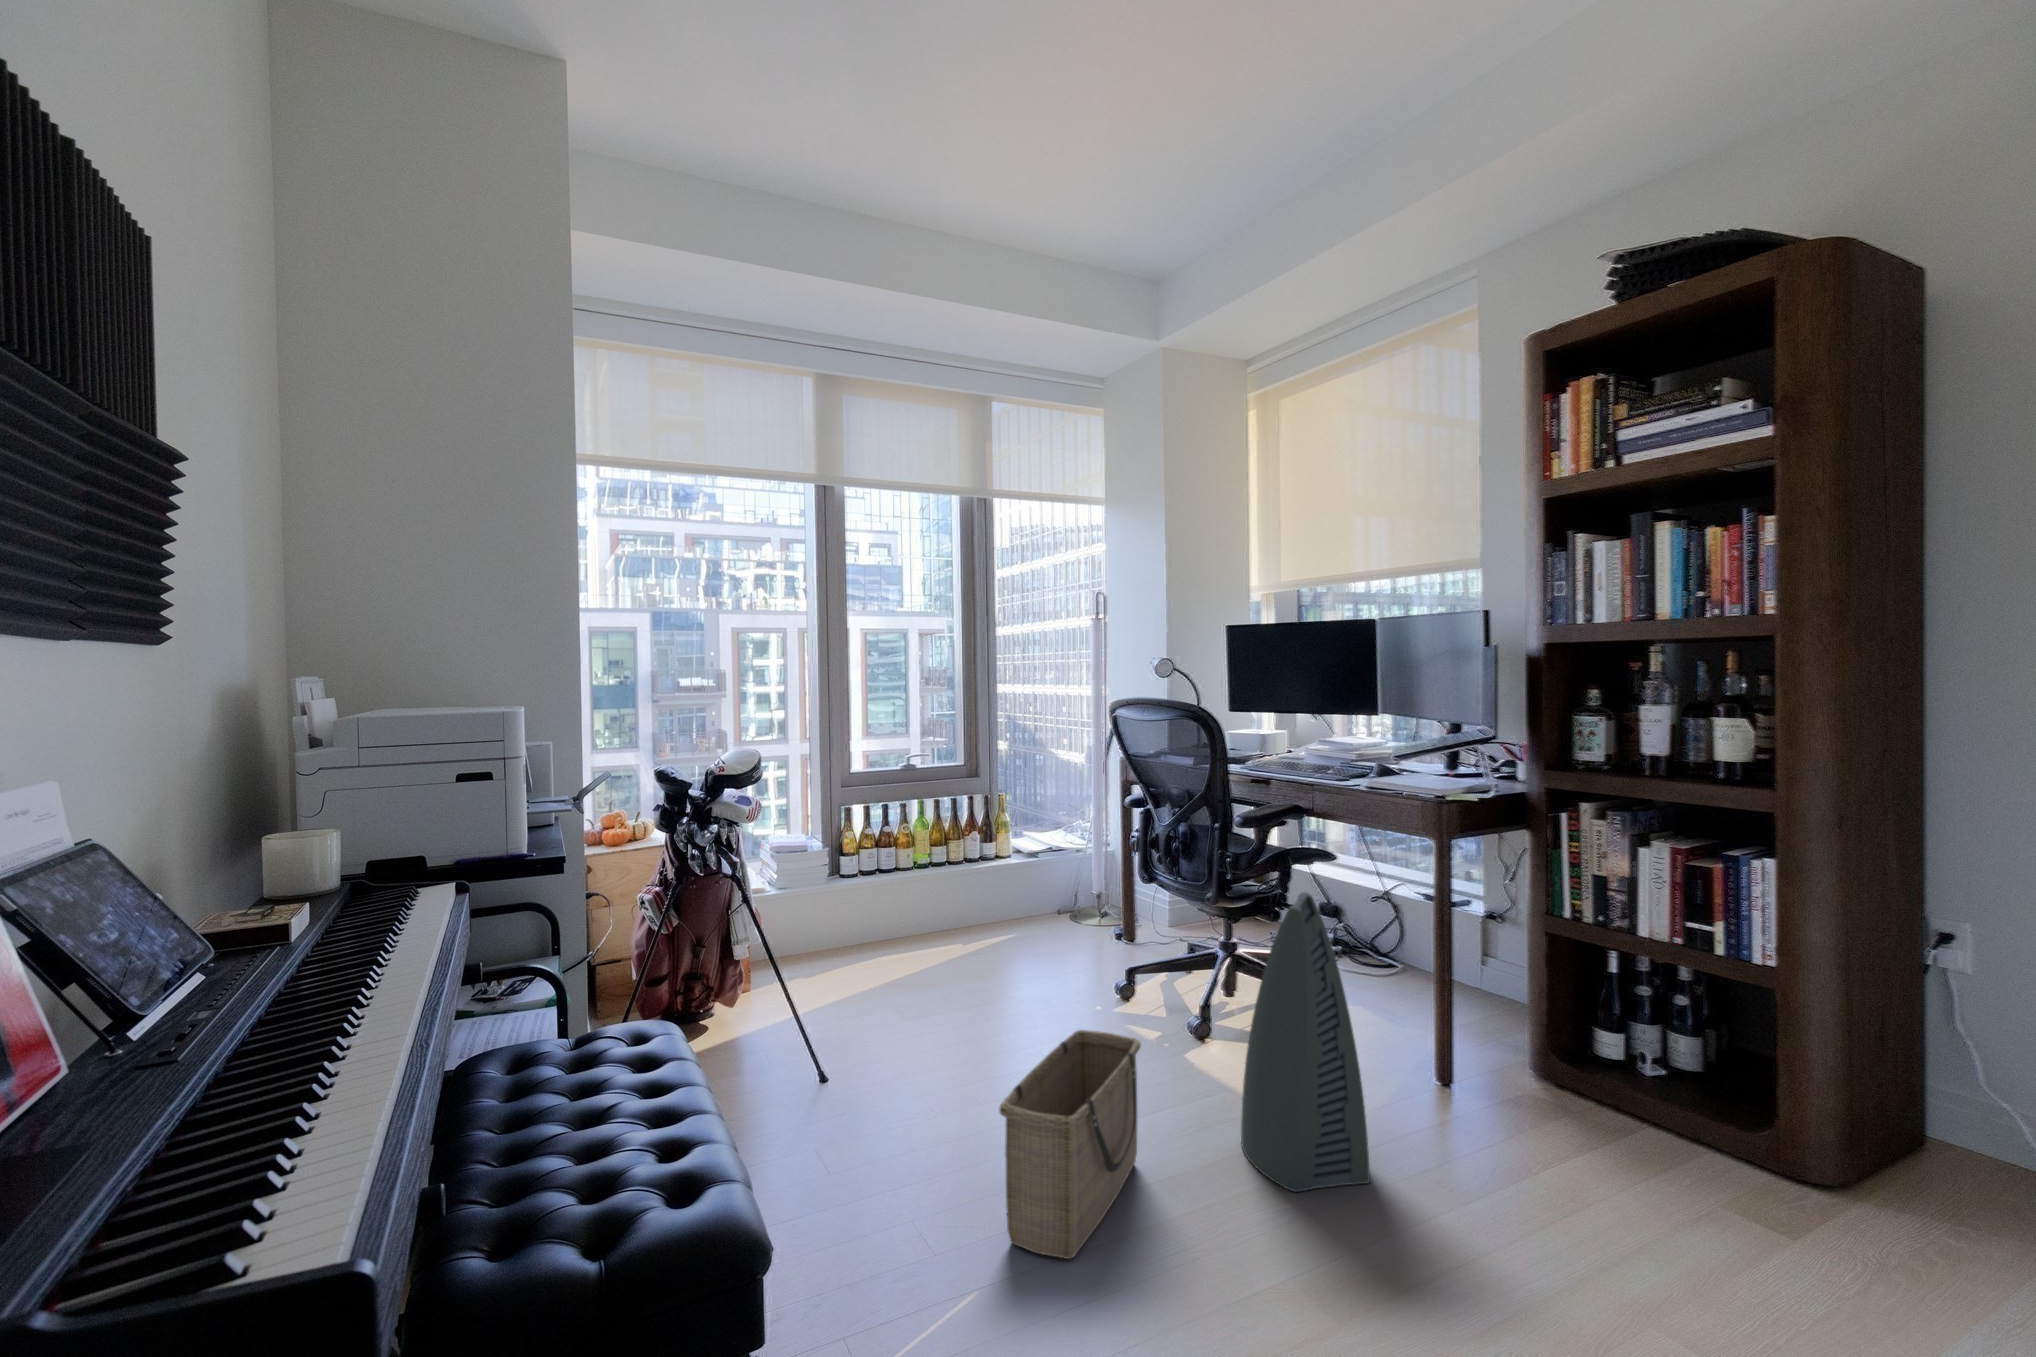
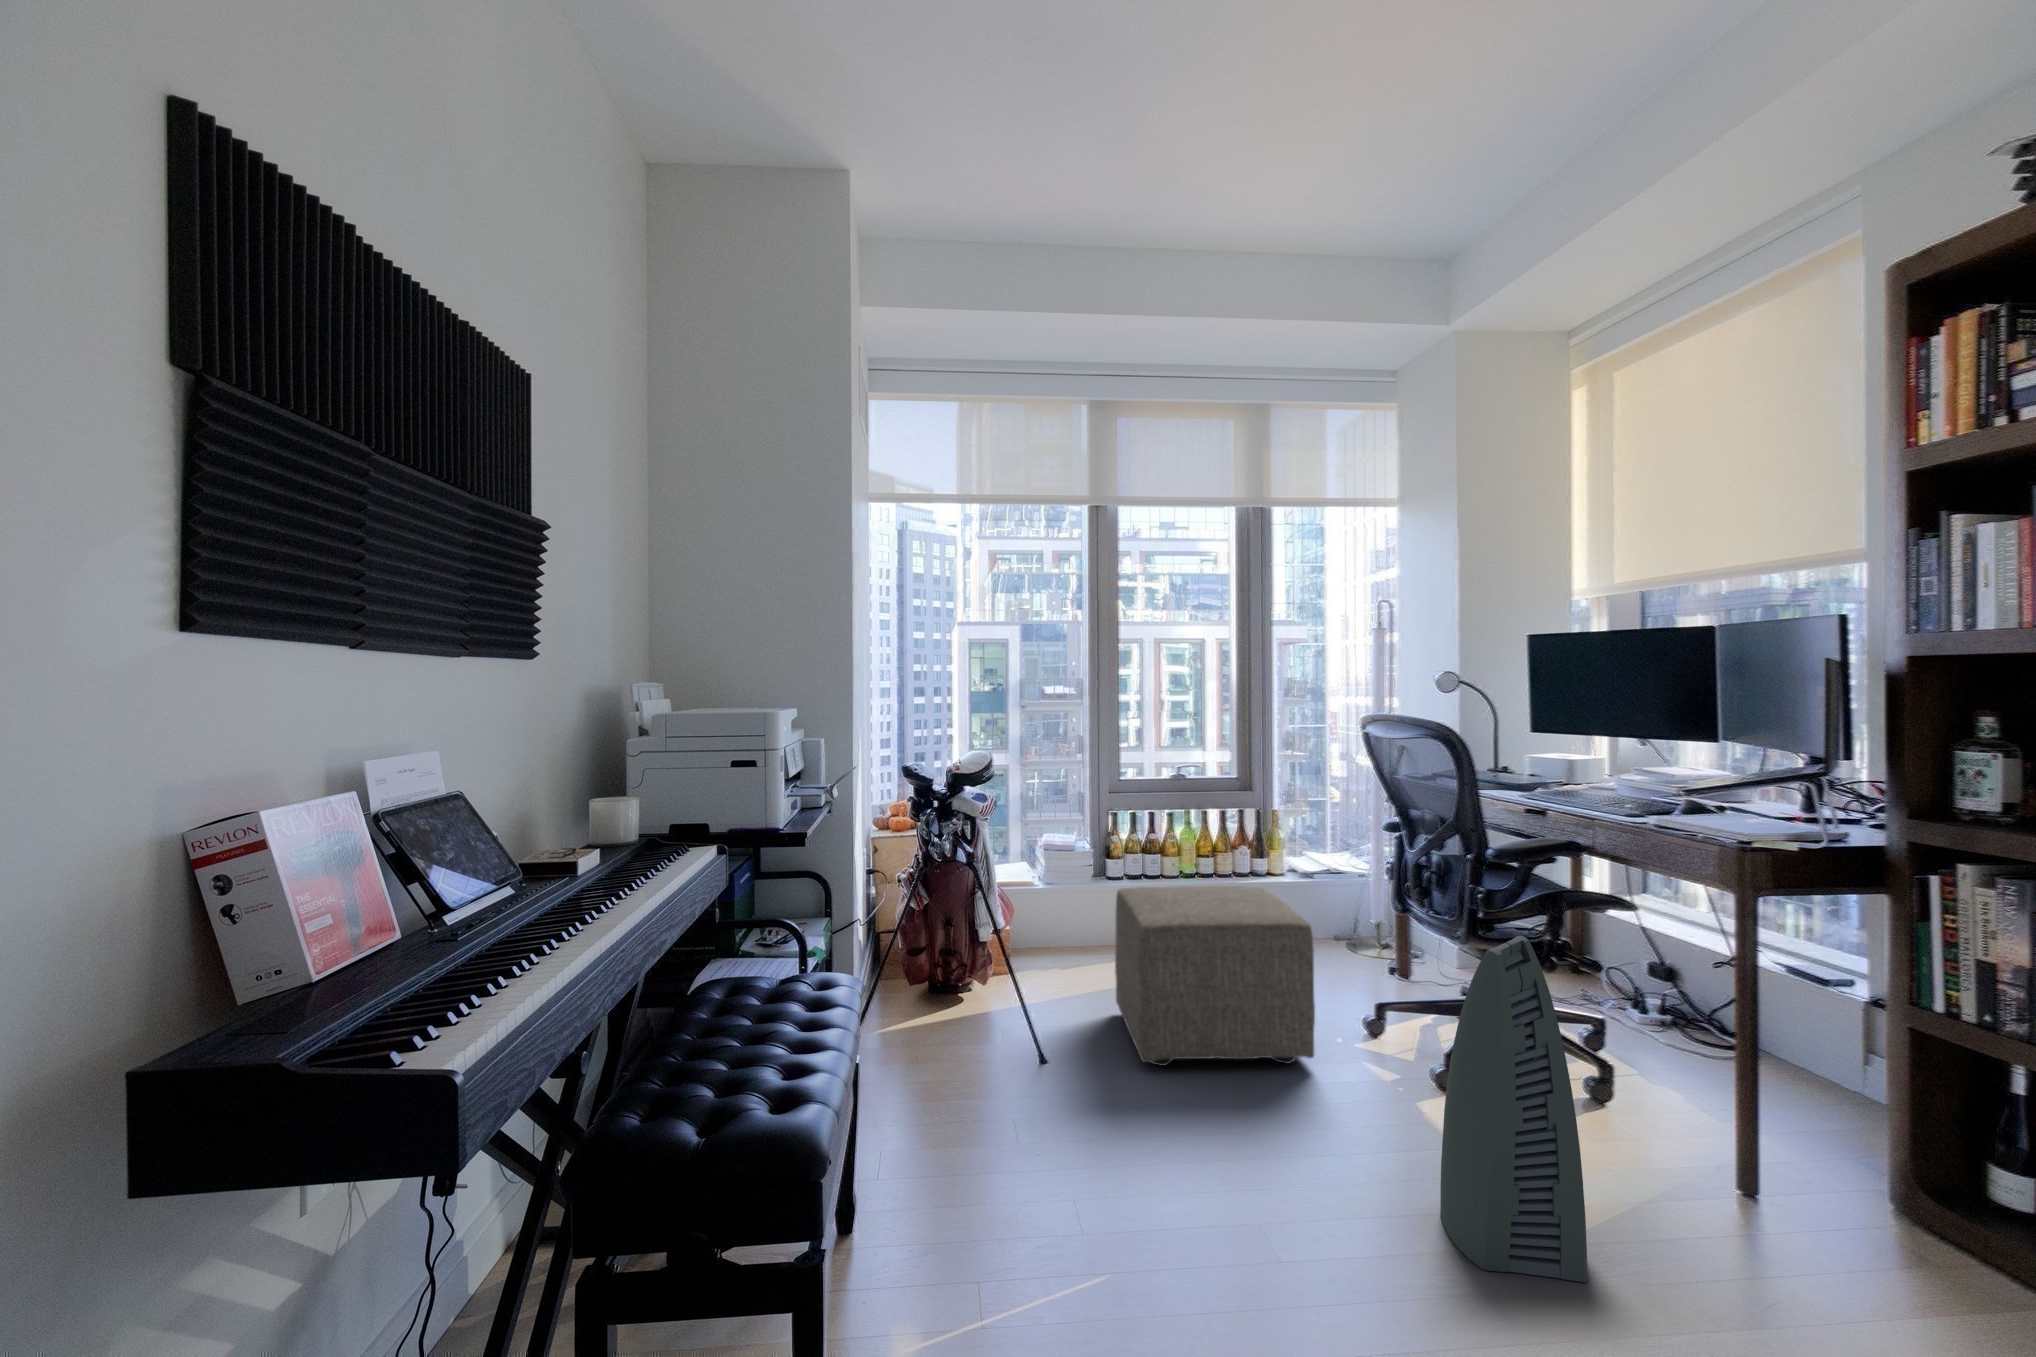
ottoman: none [881,871,1089,1062] -> present [1115,886,1315,1066]
basket: present [999,1030,1141,1259] -> none [1139,1050,1319,1274]

